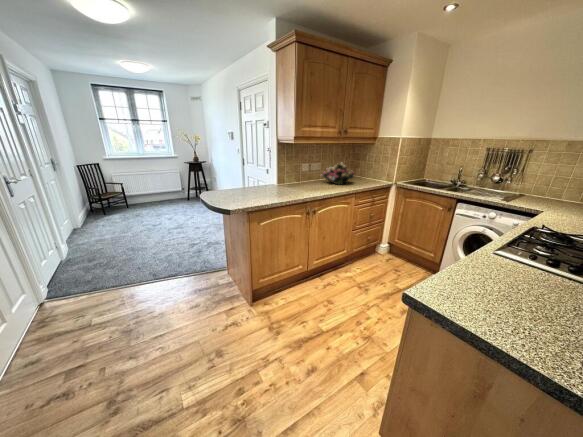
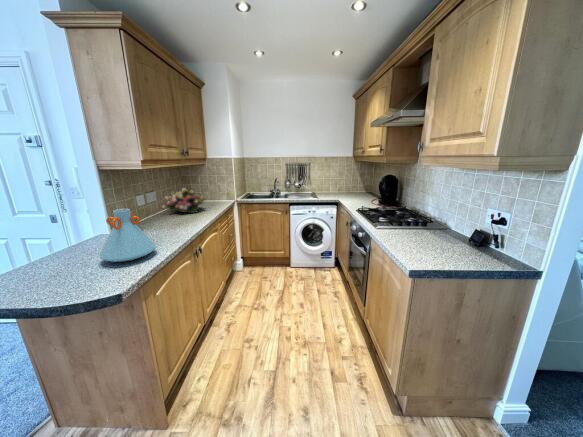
vase: none [246,167,275,199] -> present [99,209,156,262]

